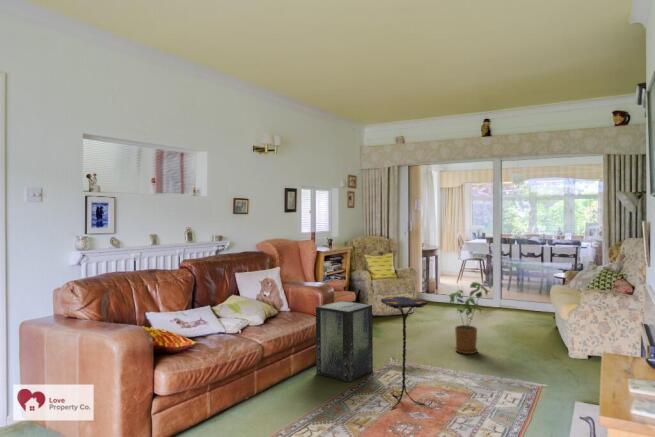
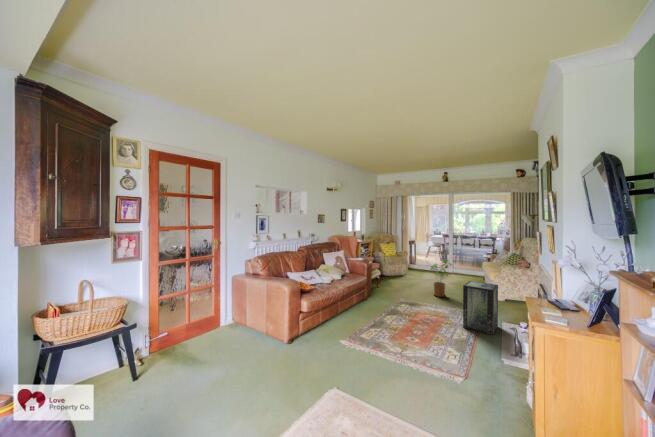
side table: present [381,297,427,408] -> none [403,267,427,323]
storage box: present [316,301,373,382] -> present [463,281,498,335]

